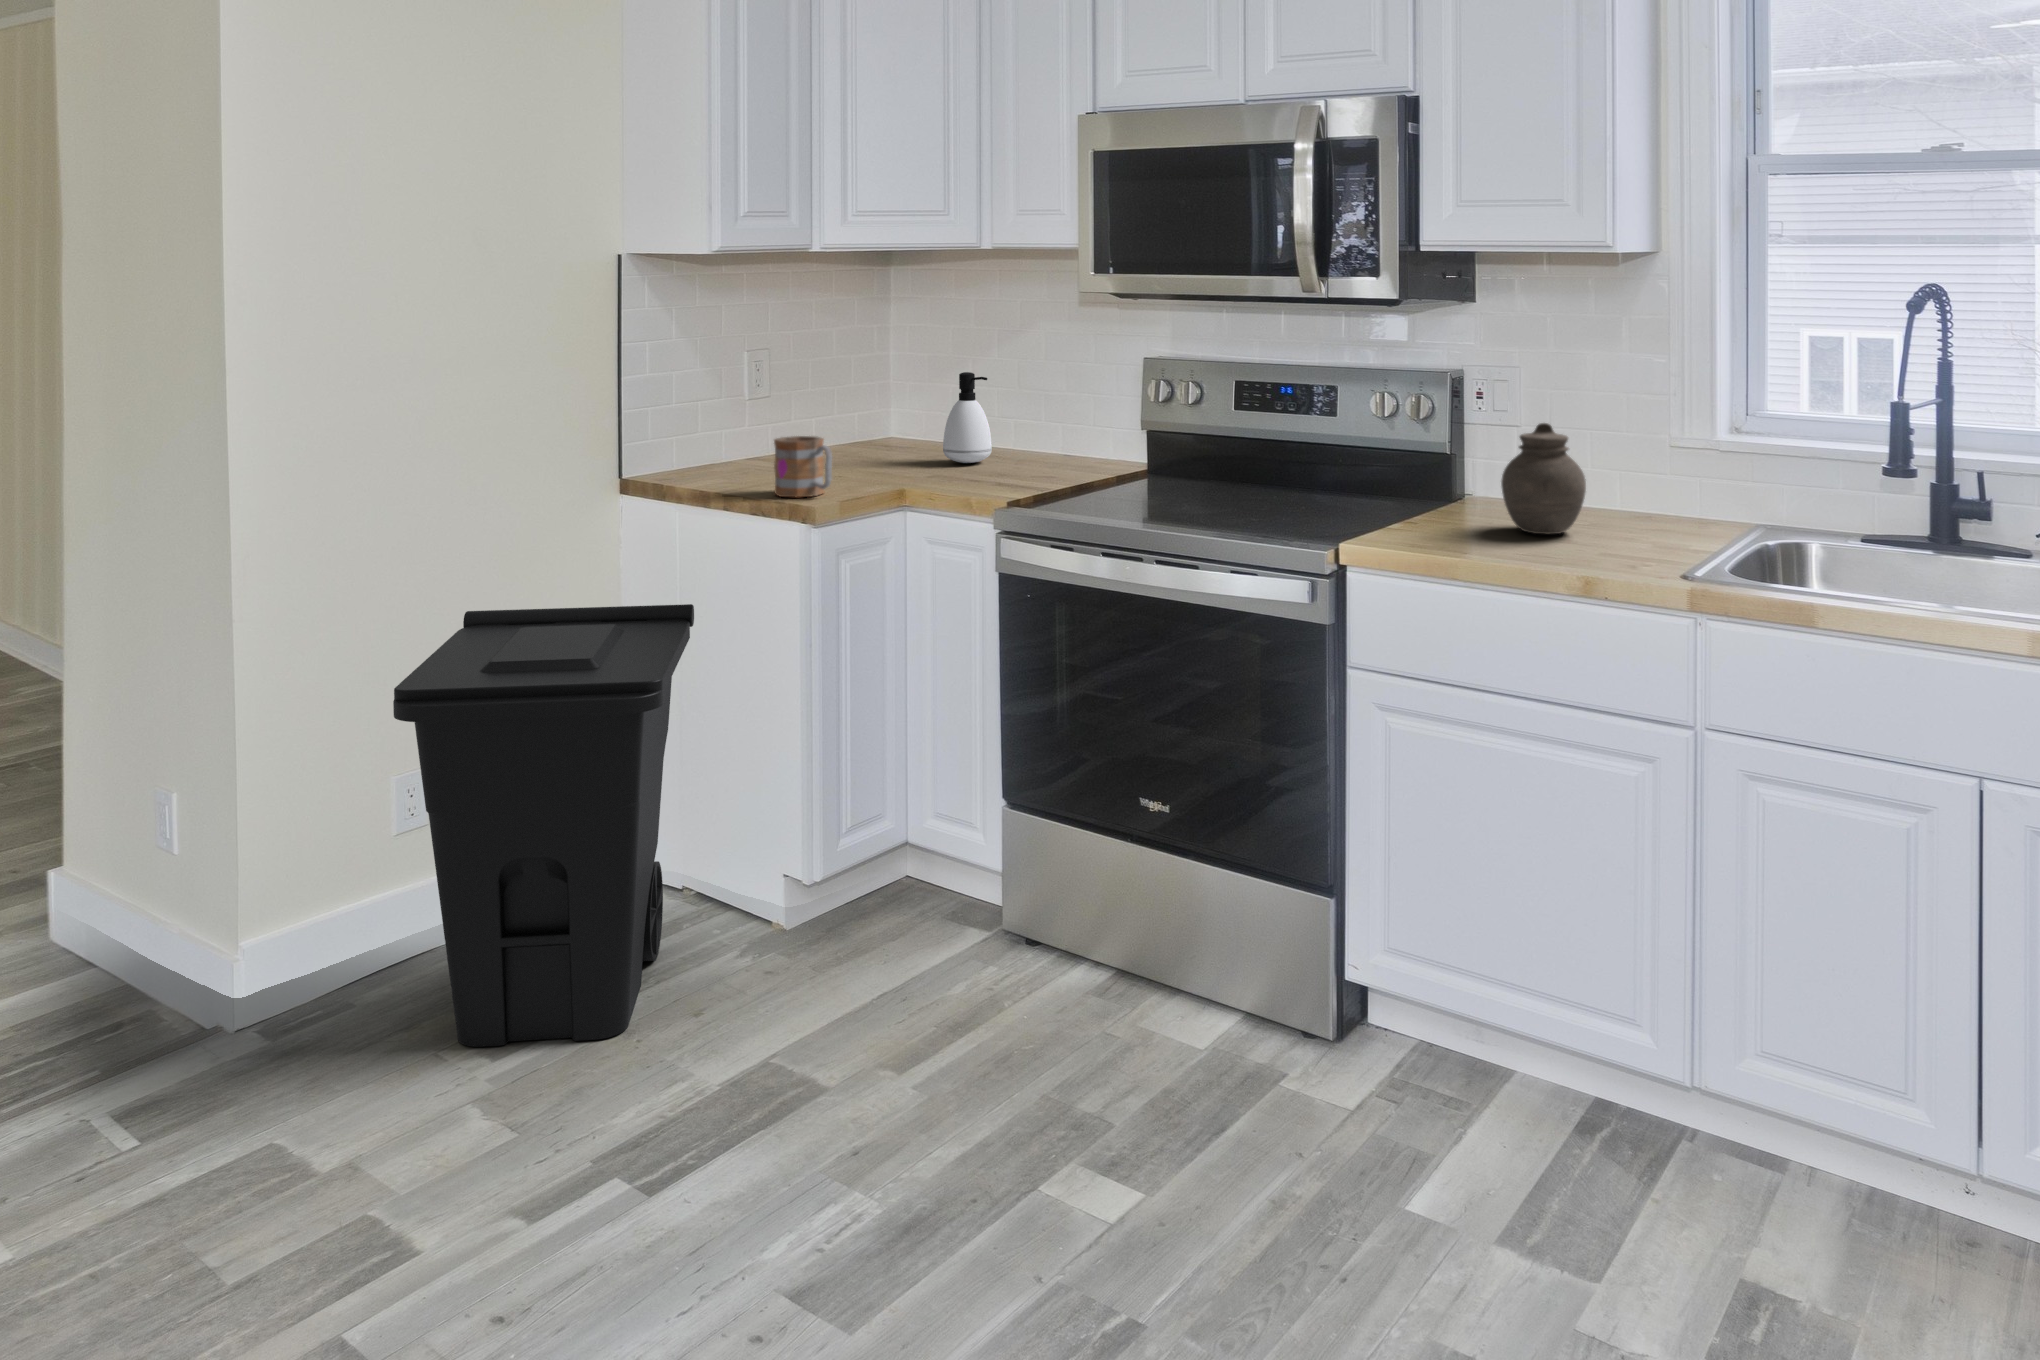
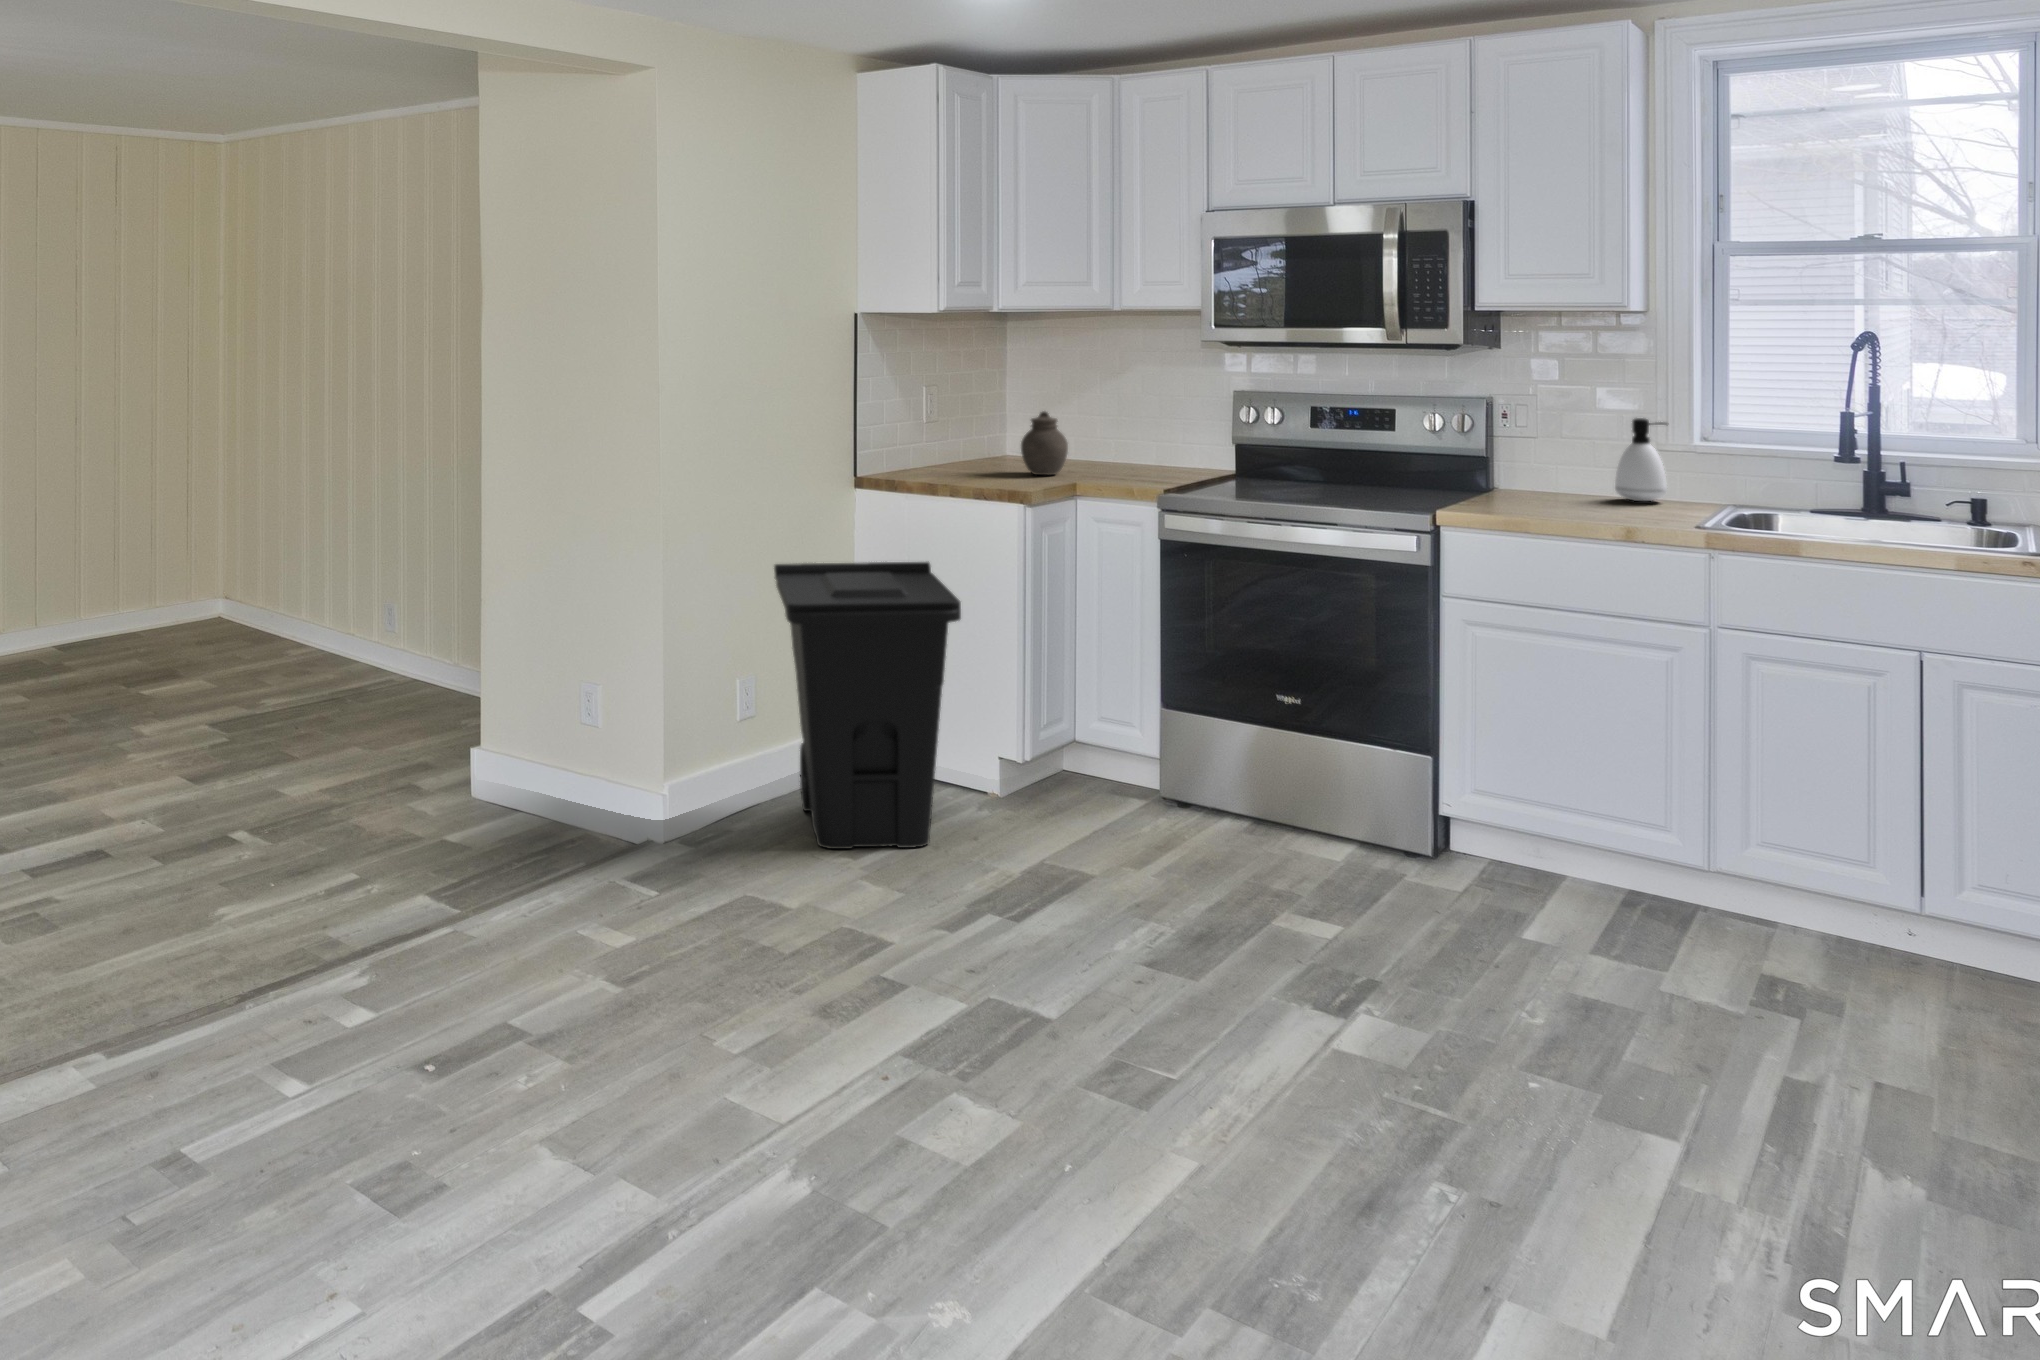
soap dispenser: present [943,372,992,463] -> present [1615,418,1667,501]
jar: present [1501,423,1586,535] -> present [1021,412,1068,475]
mug: present [774,436,832,498] -> none [978,444,1025,487]

